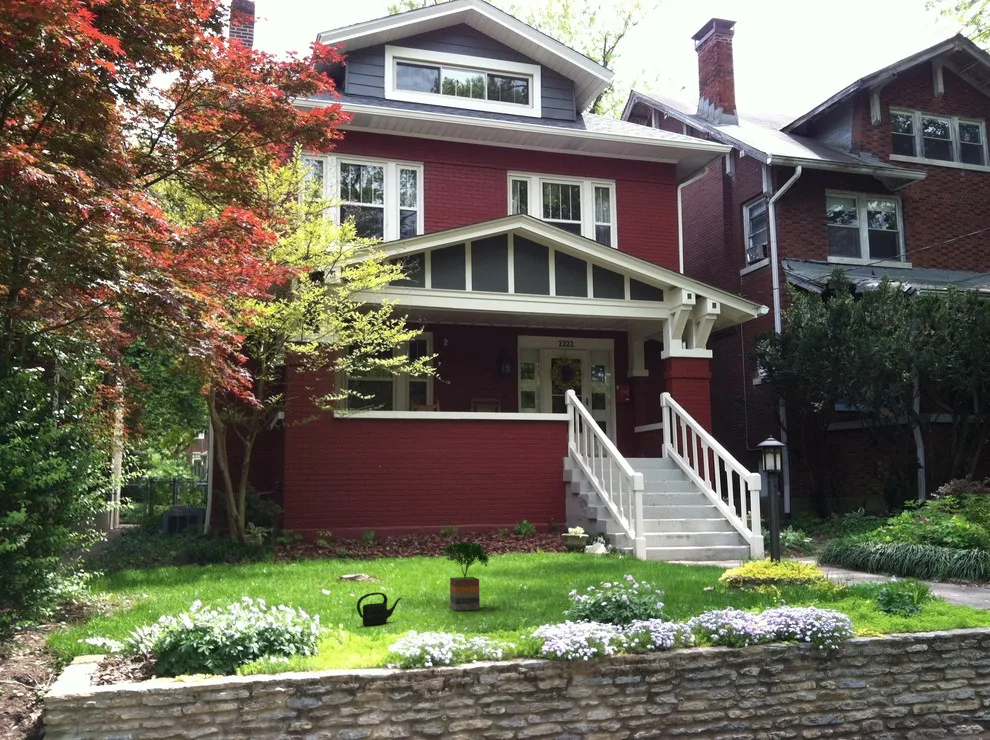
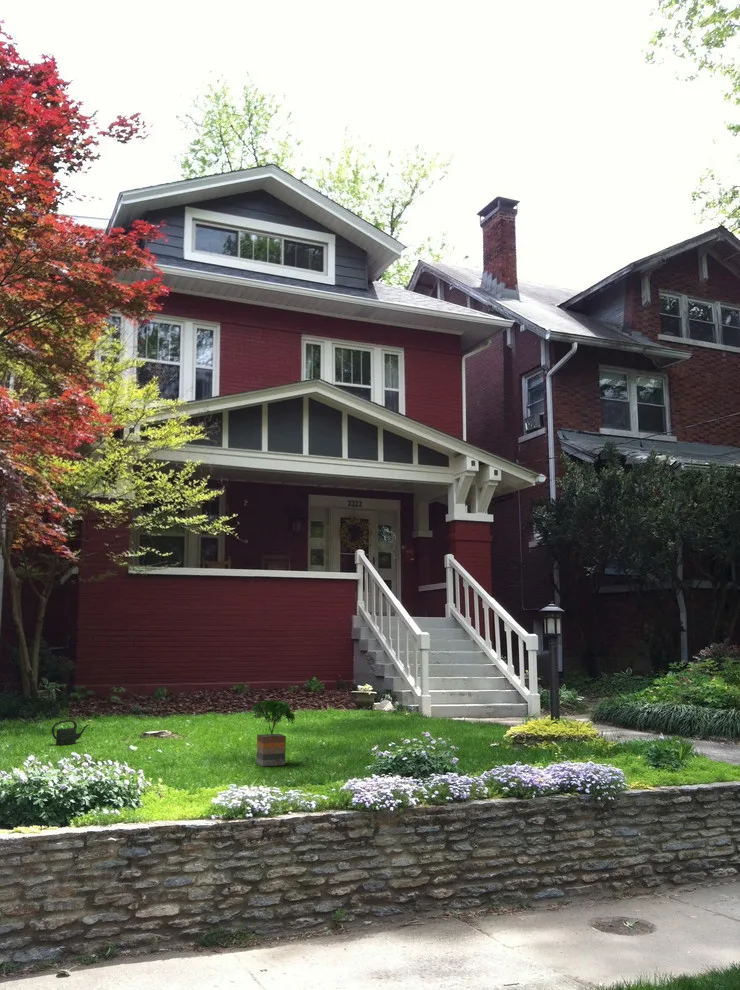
watering can: present [357,592,401,626] -> present [52,720,88,745]

